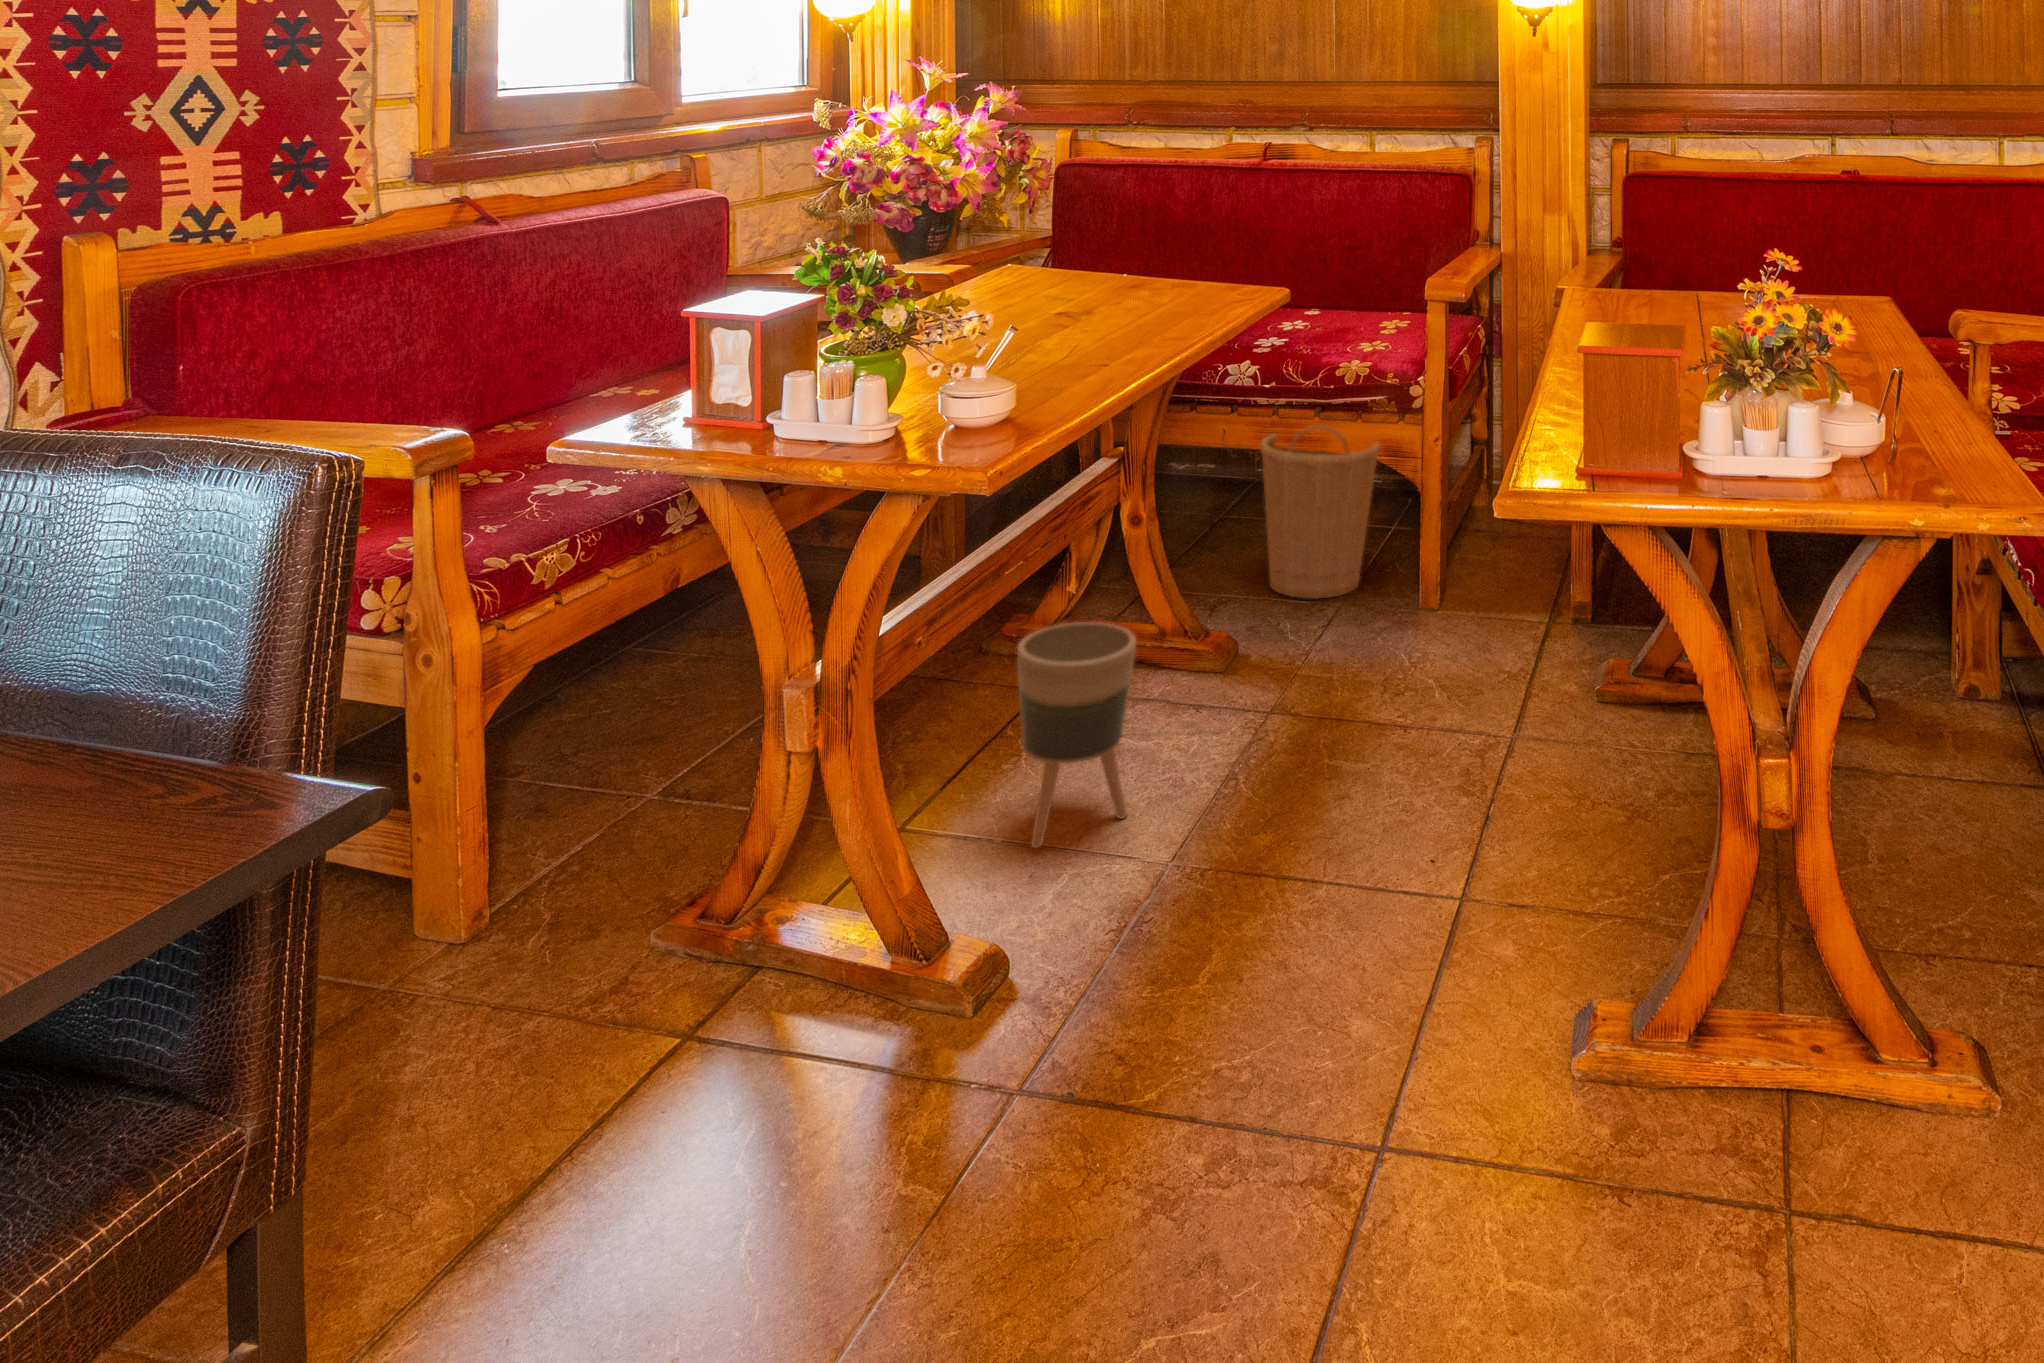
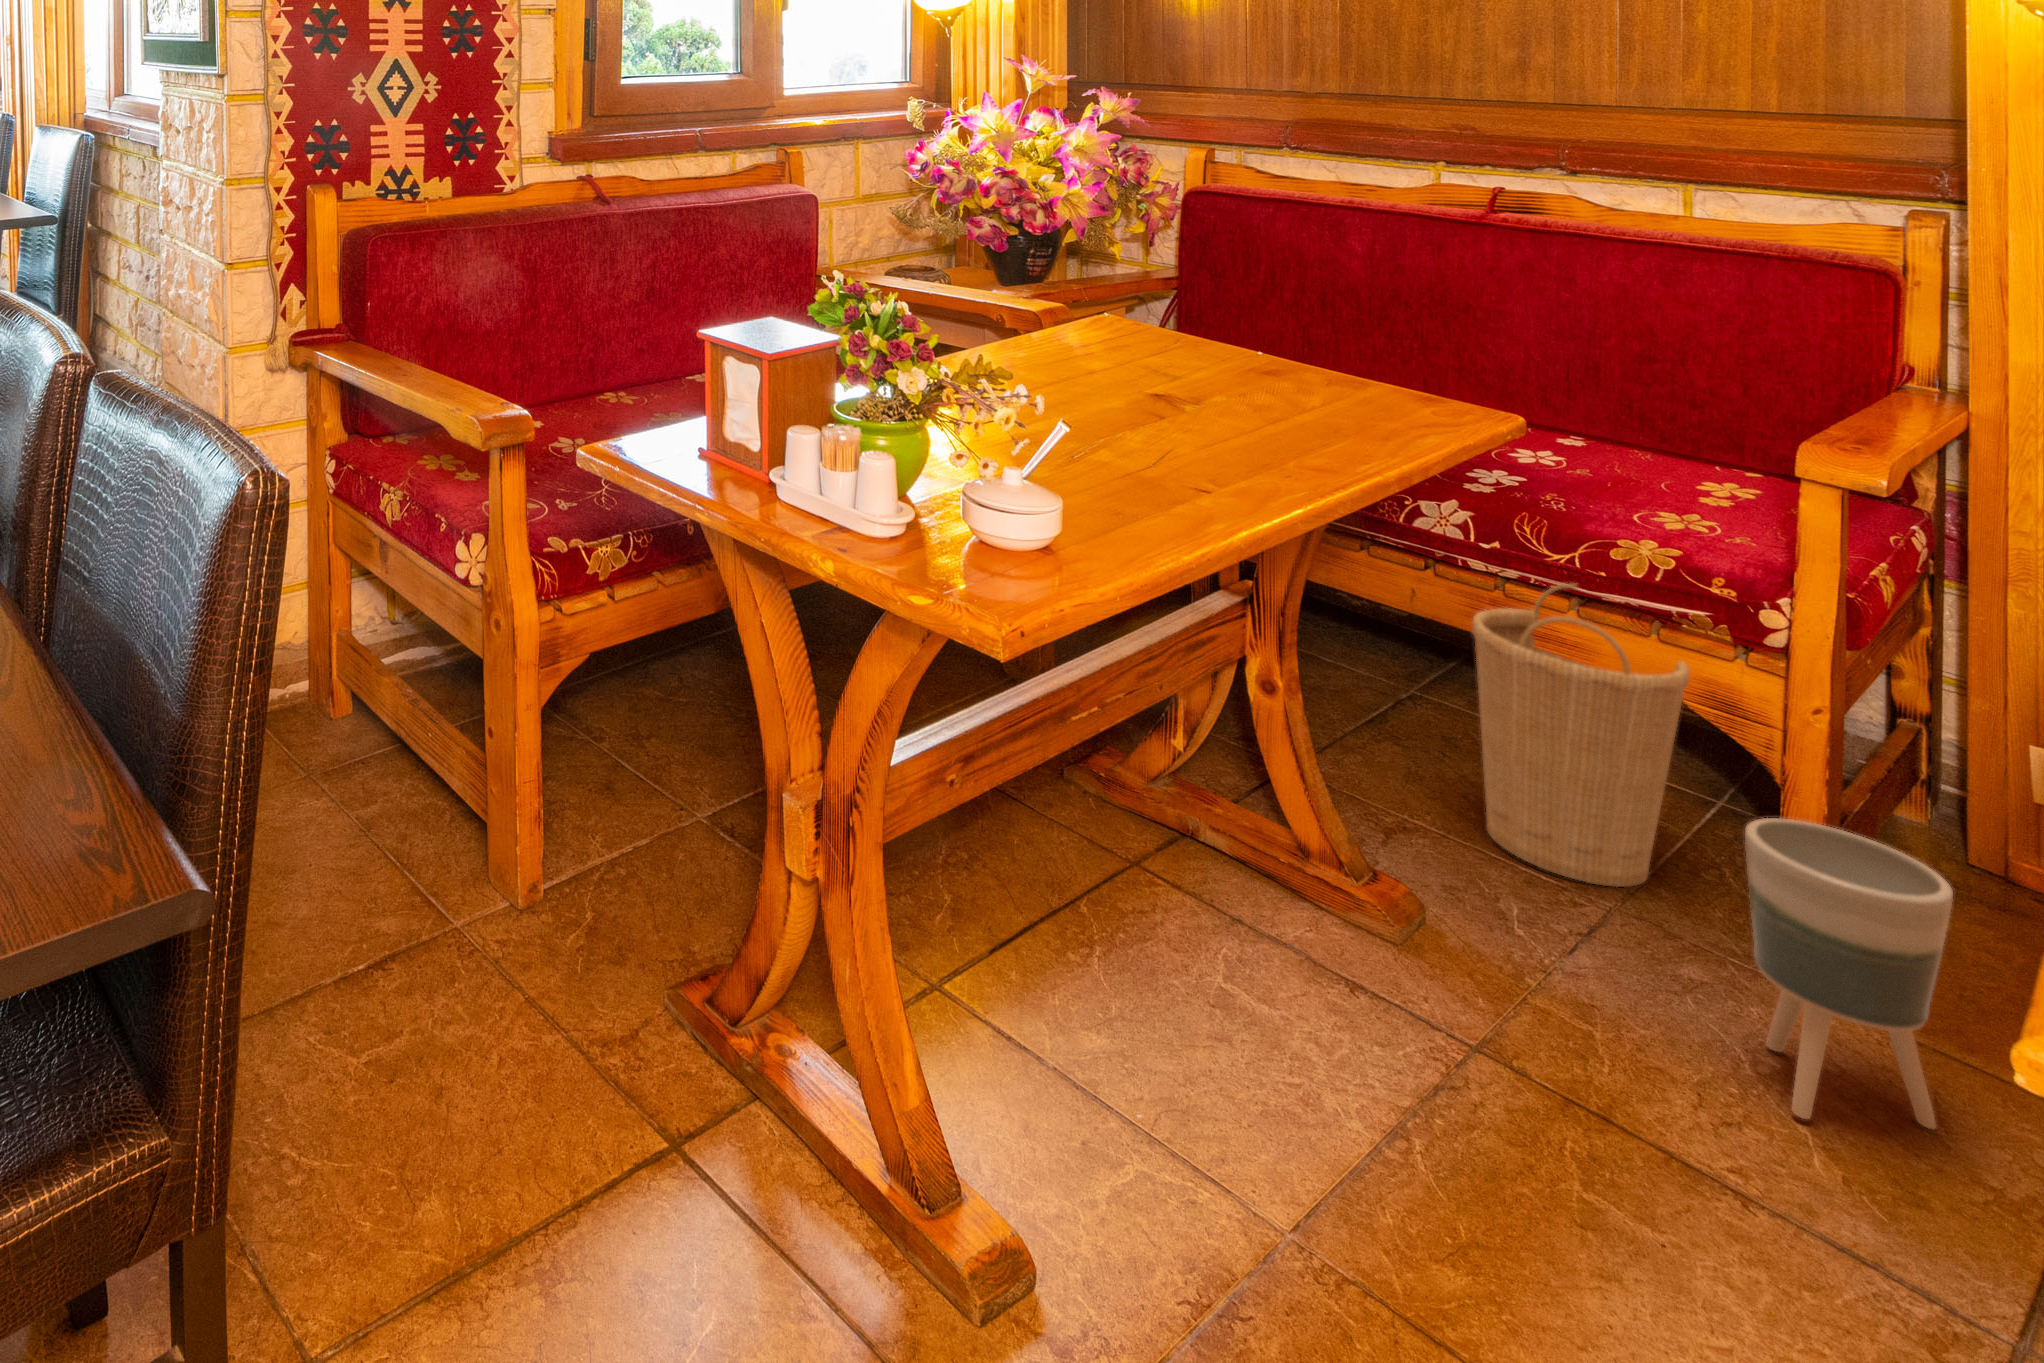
planter: present [1017,622,1136,848] -> present [1745,818,1953,1129]

